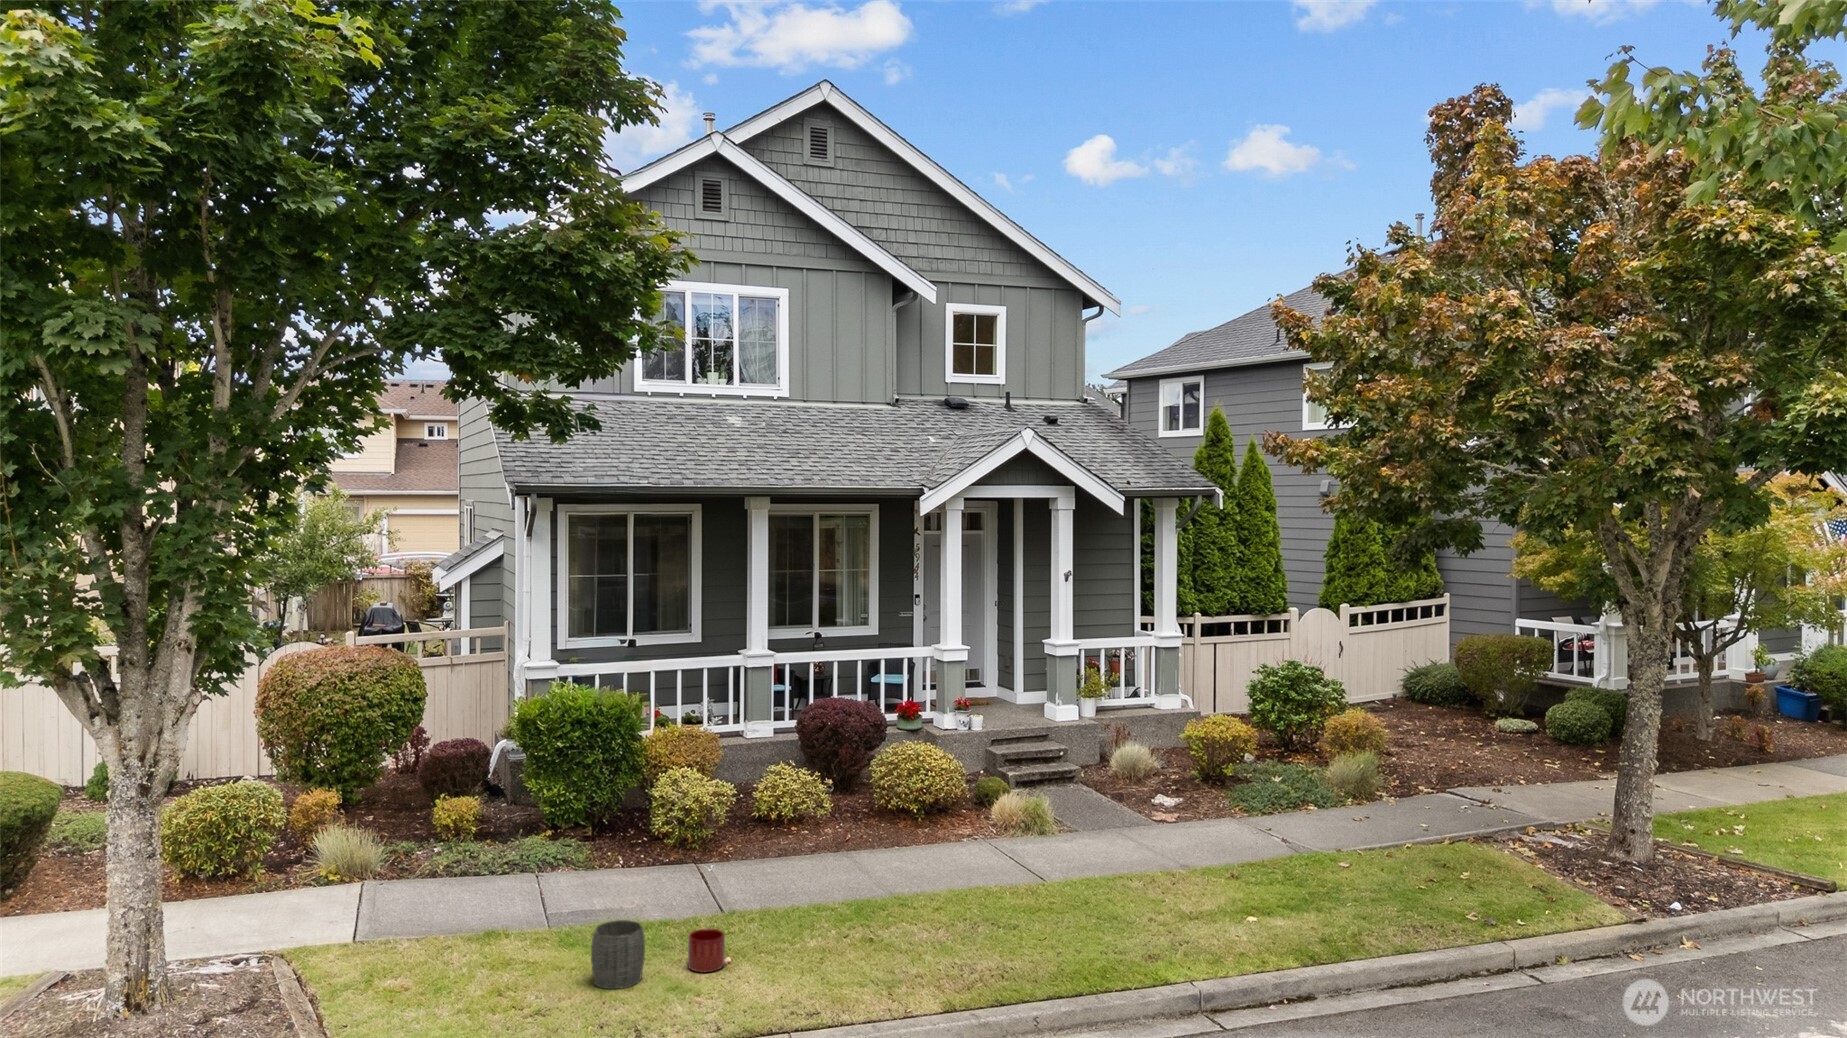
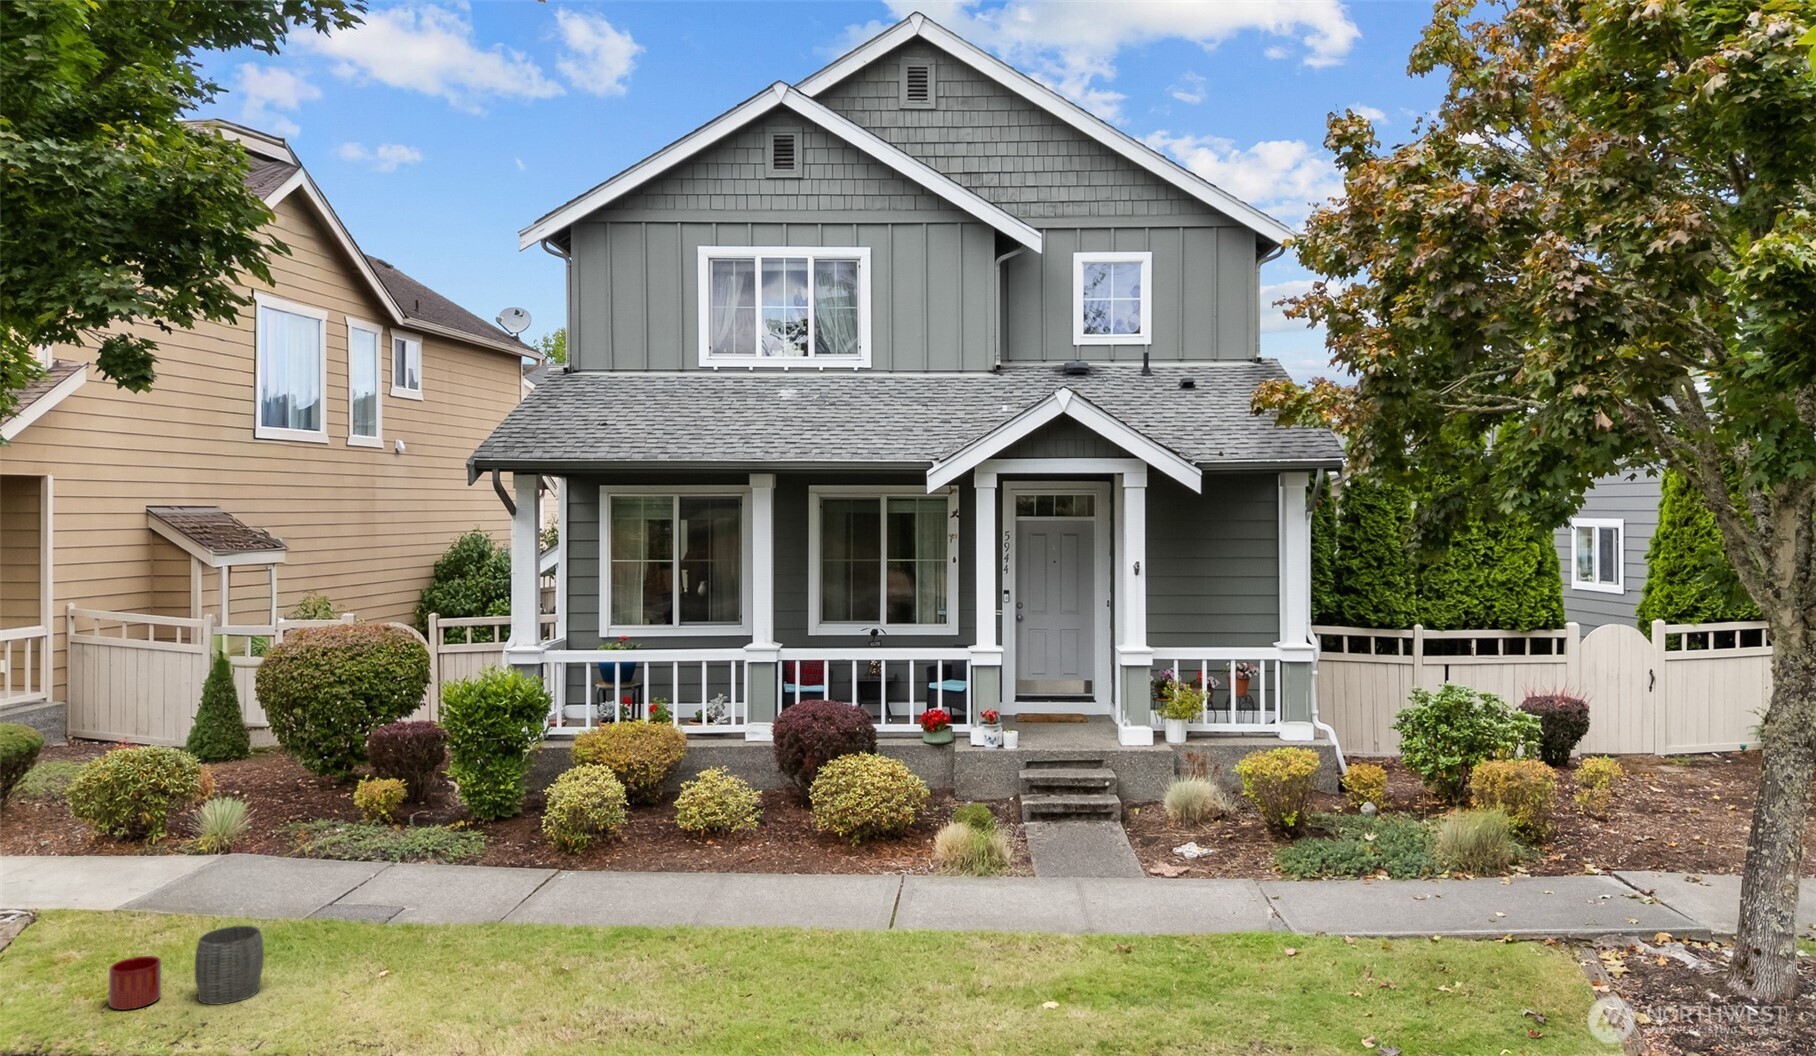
planter: present [688,928,725,973] -> present [109,956,161,1010]

